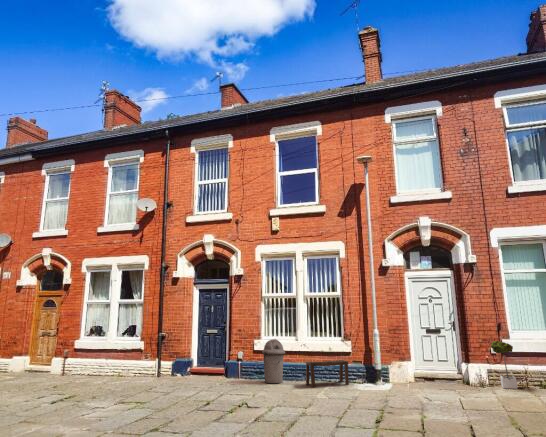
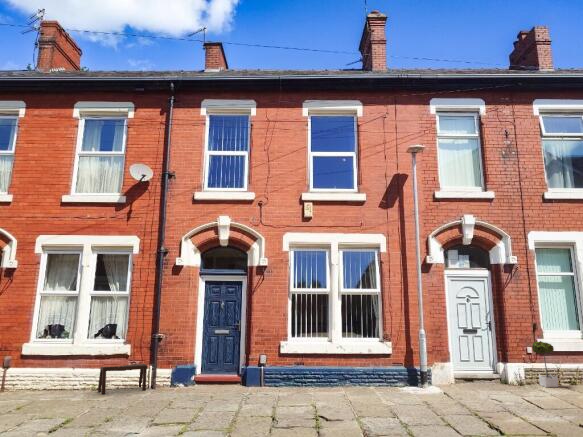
trash can: present [262,339,285,383] -> none [298,340,325,391]
bench: present [306,360,349,387] -> present [98,364,147,394]

